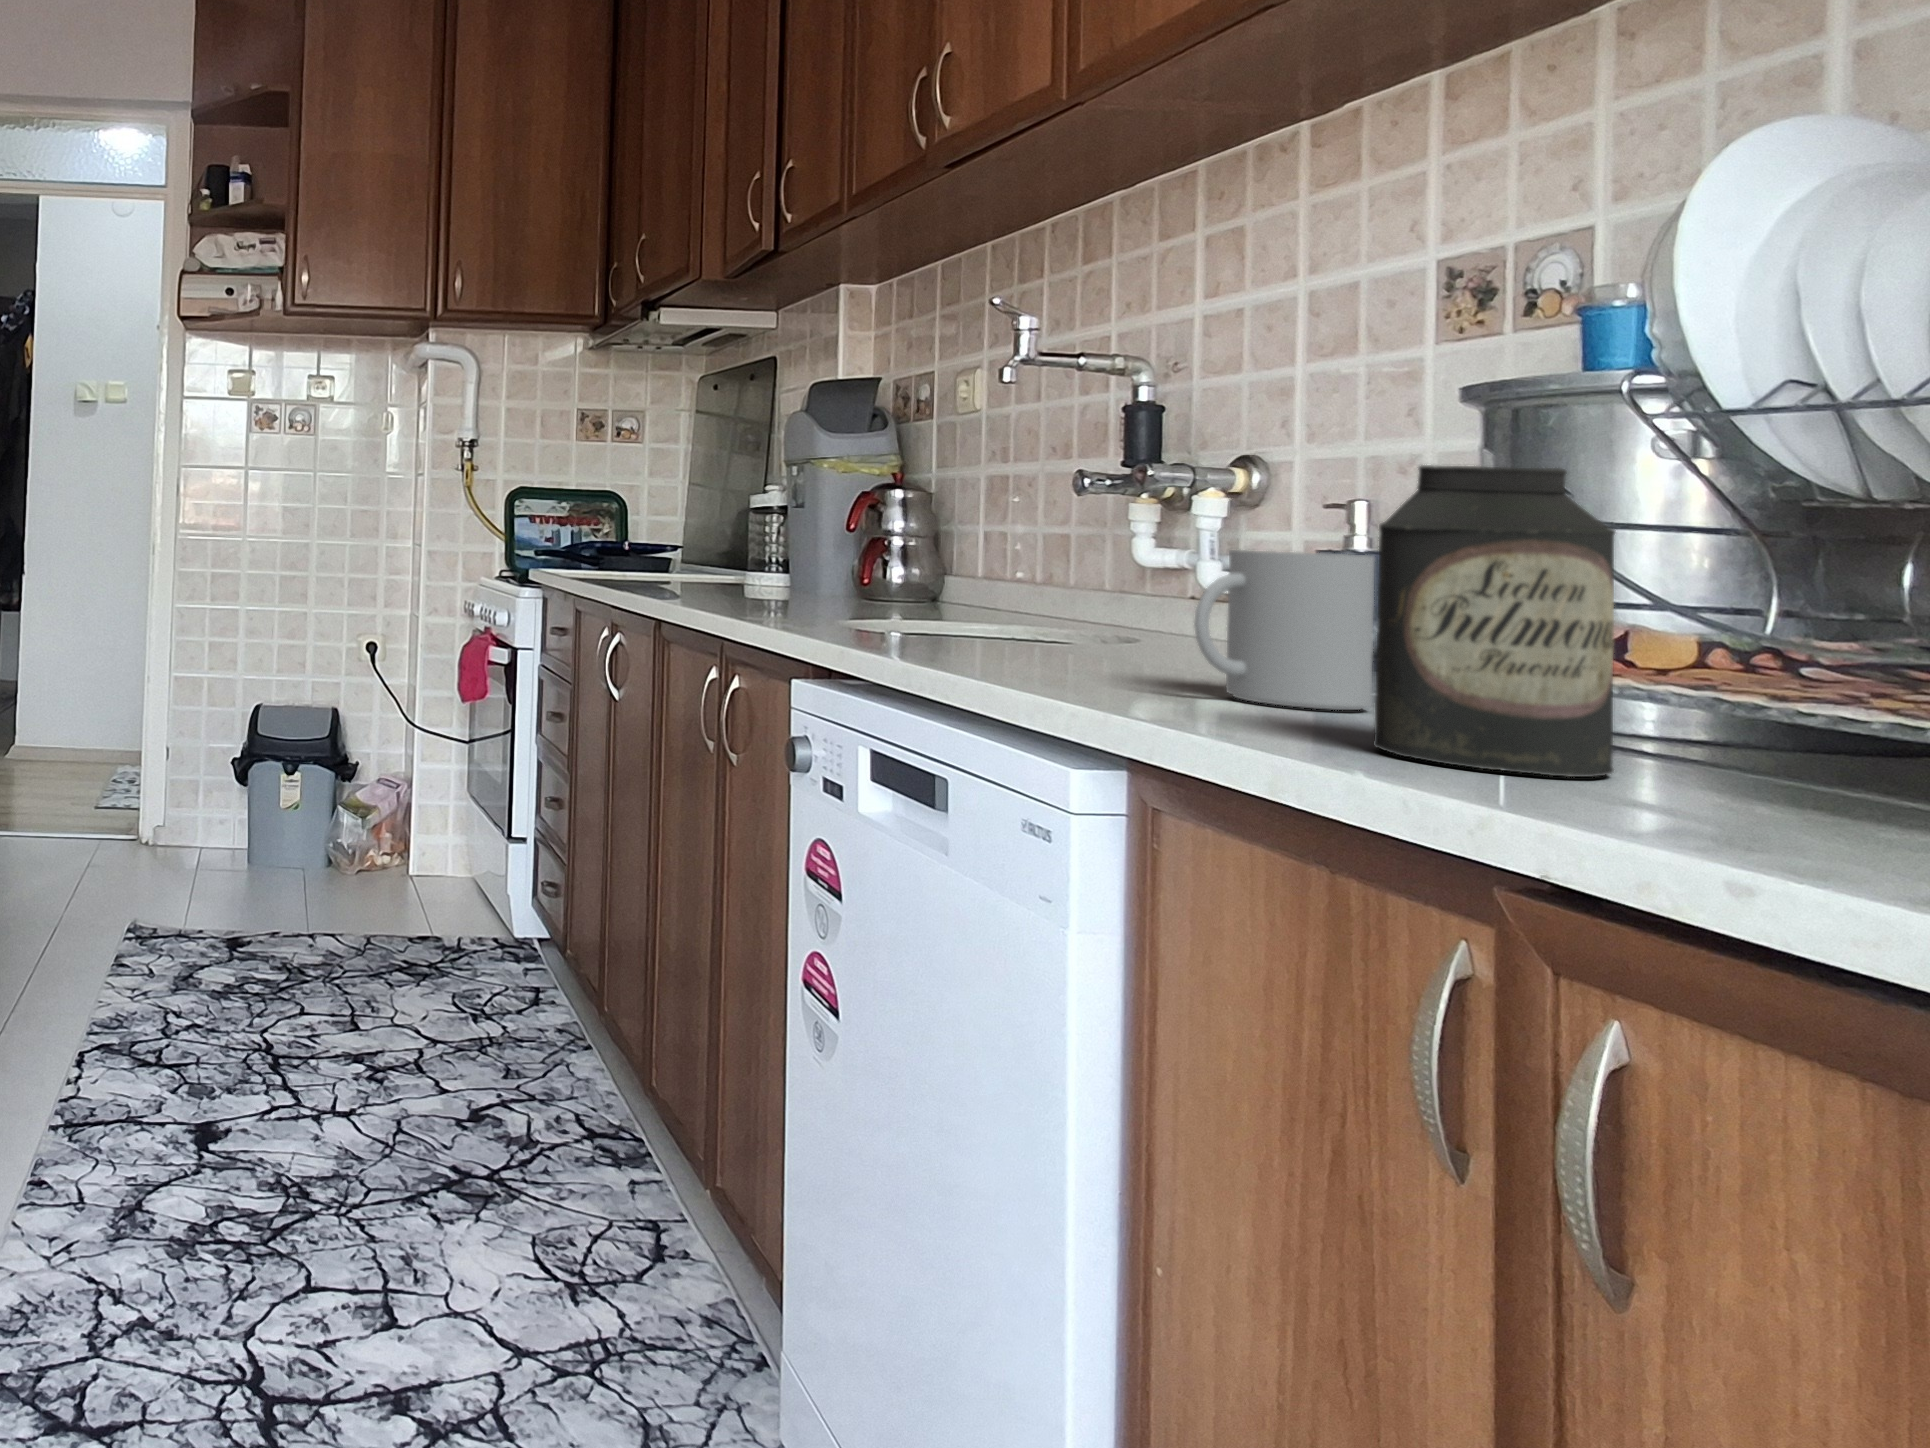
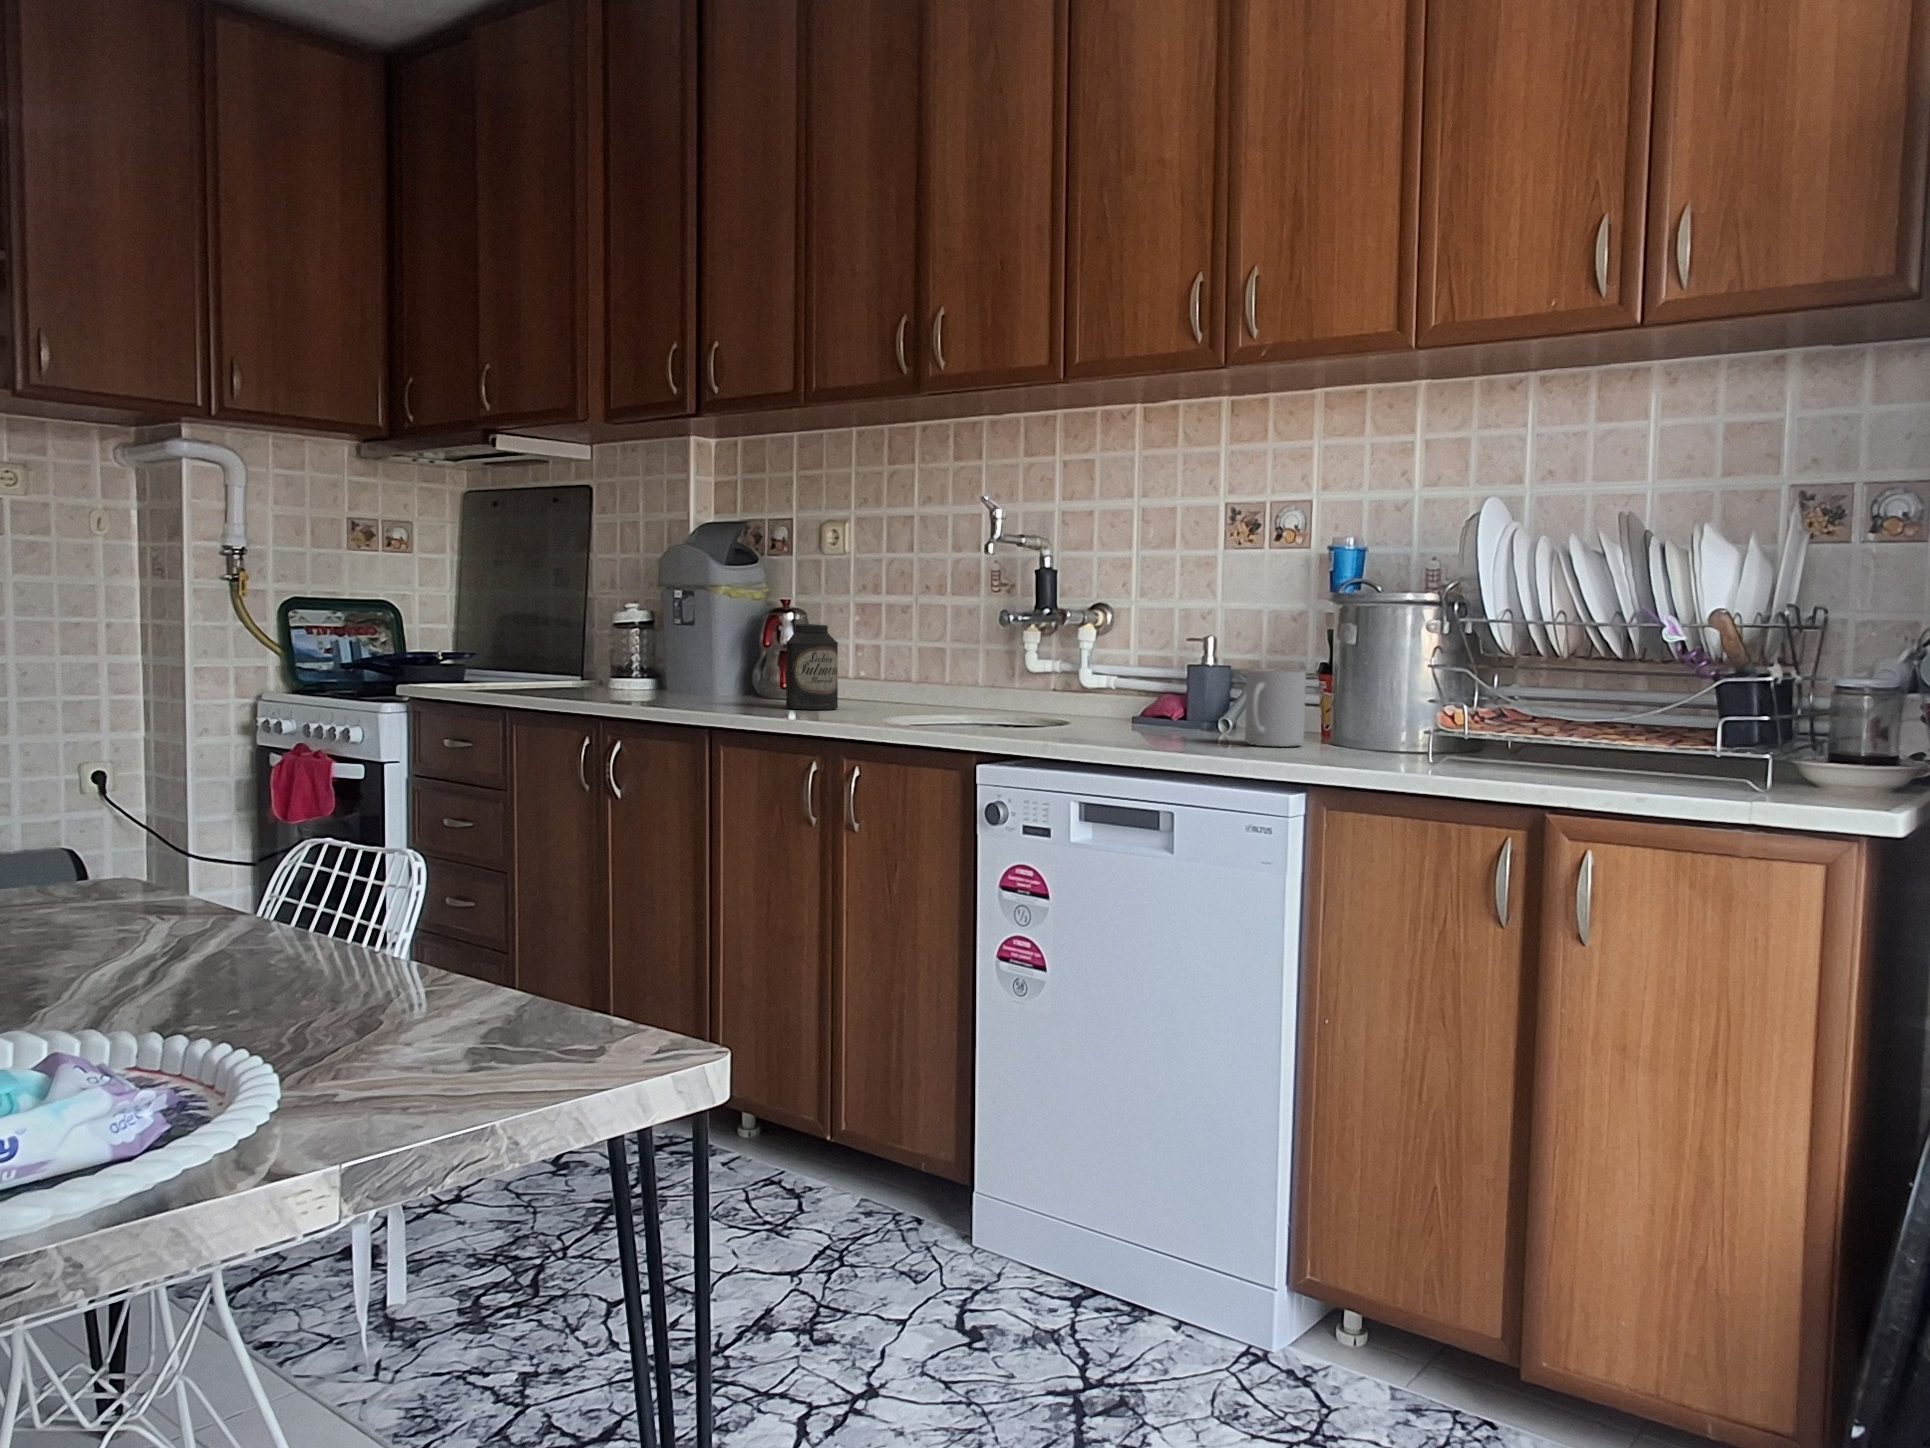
canister: present [1373,465,1615,777] -> present [786,624,838,709]

